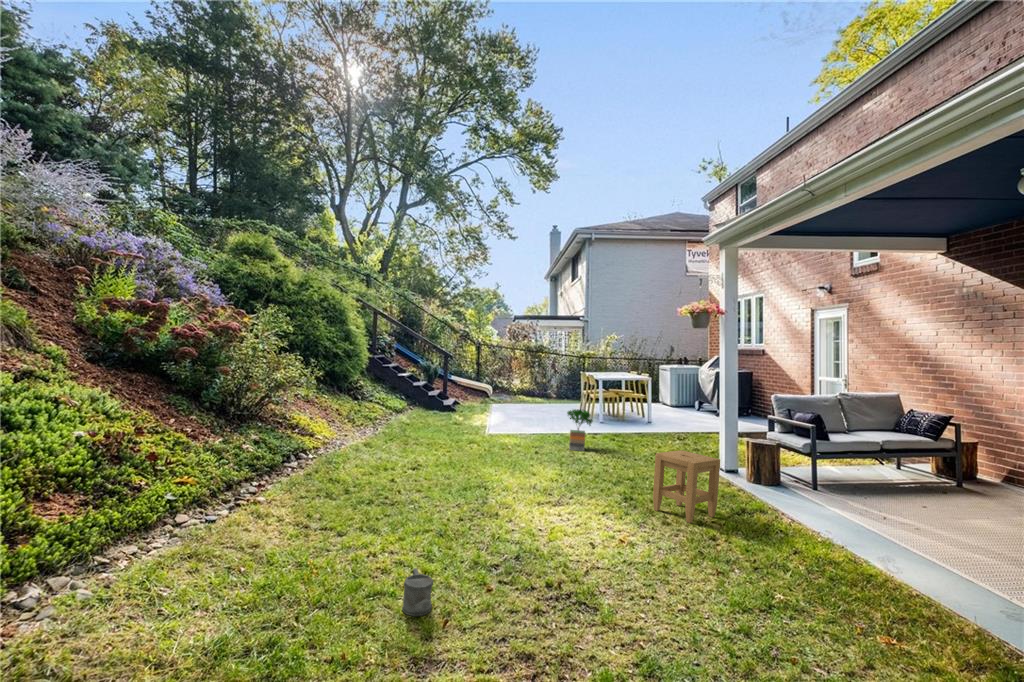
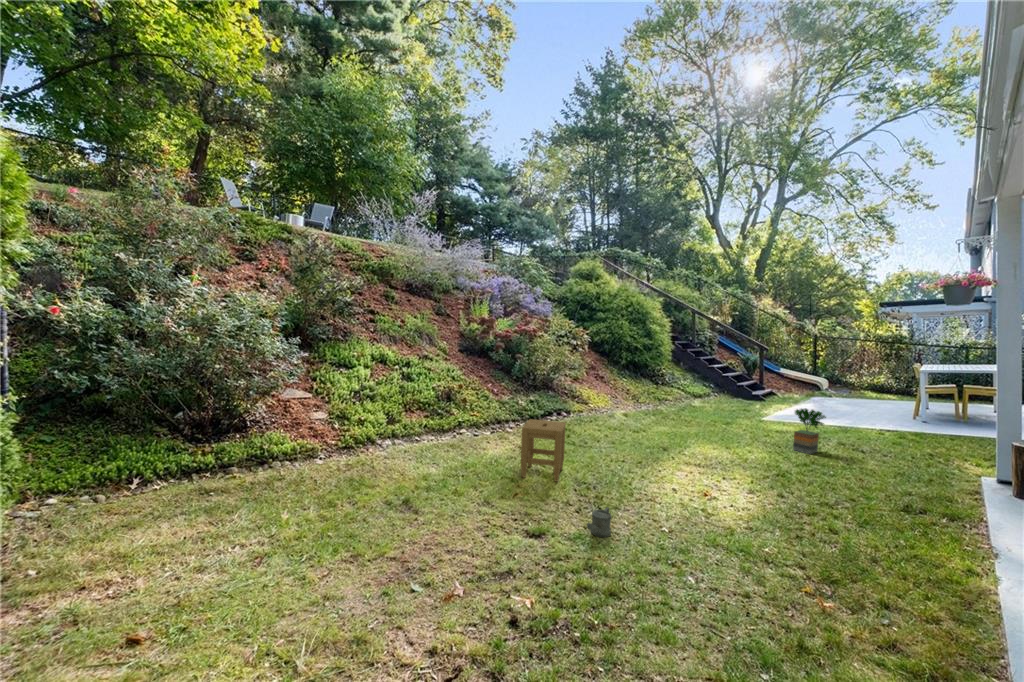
stool: present [653,450,720,523] -> present [521,419,566,481]
watering can: present [402,568,433,616] -> present [587,507,611,537]

